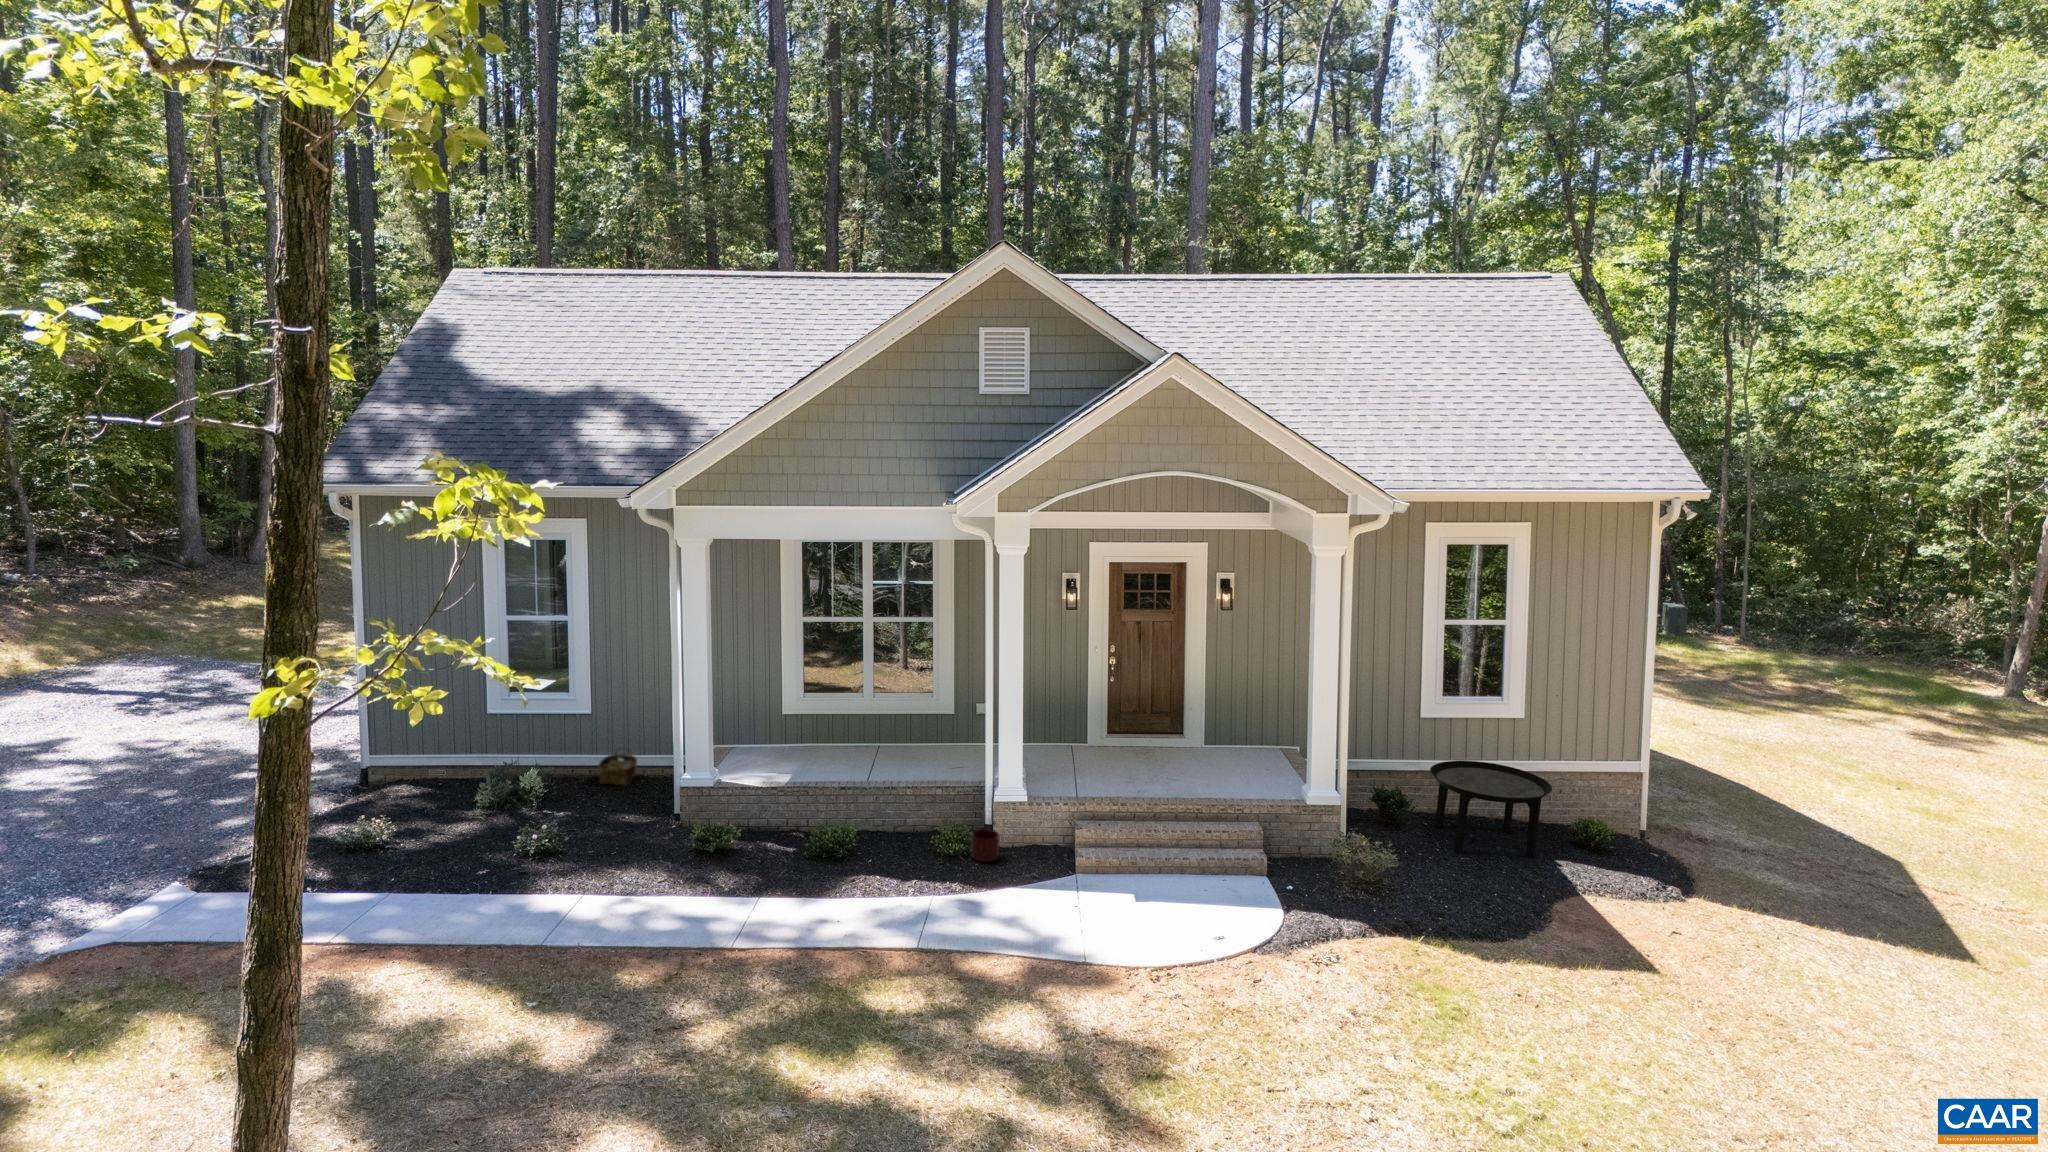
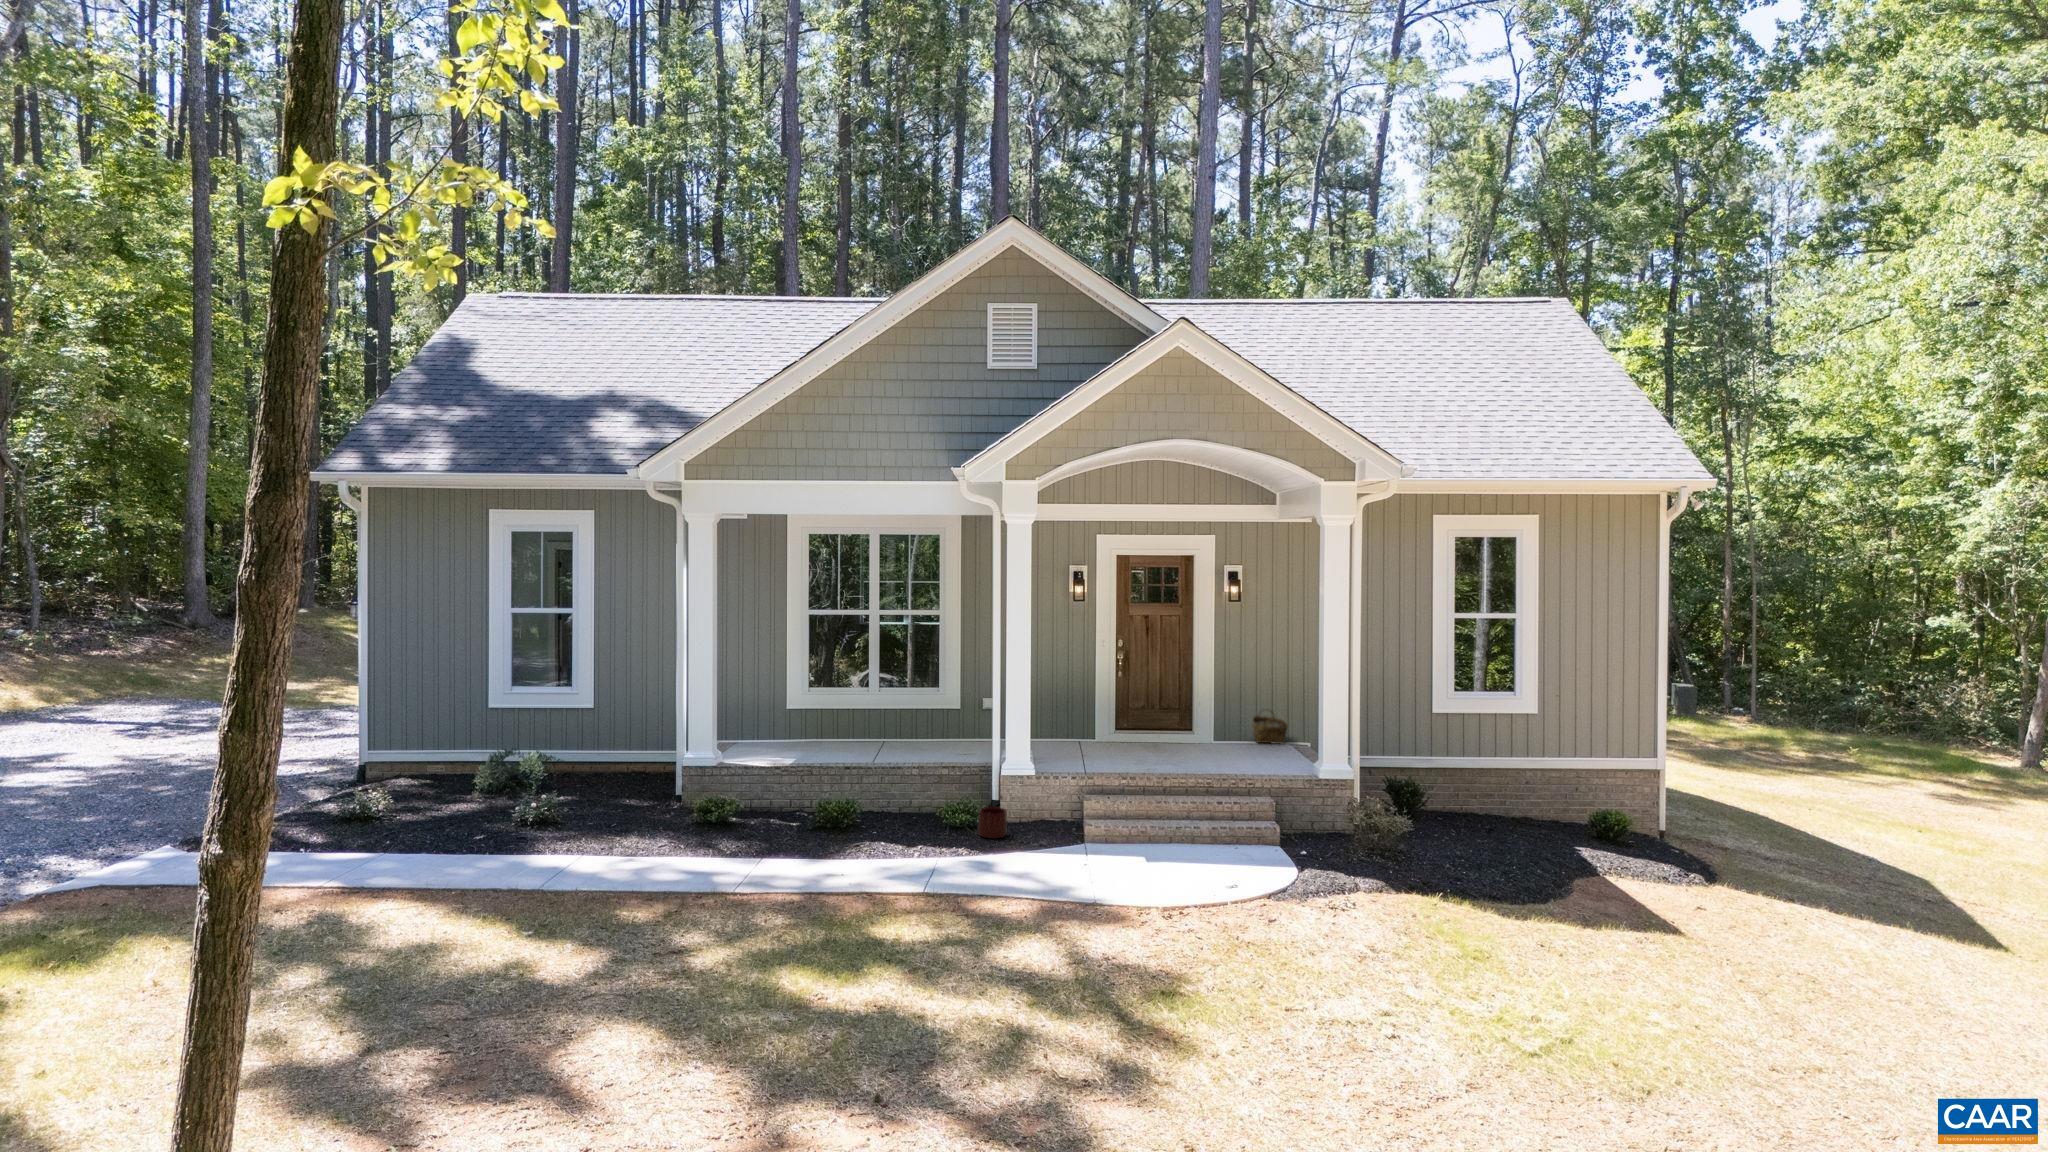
woven basket: present [598,748,637,785] -> present [1252,711,1288,744]
round table: present [1430,761,1552,858] -> none [1444,752,1568,843]

